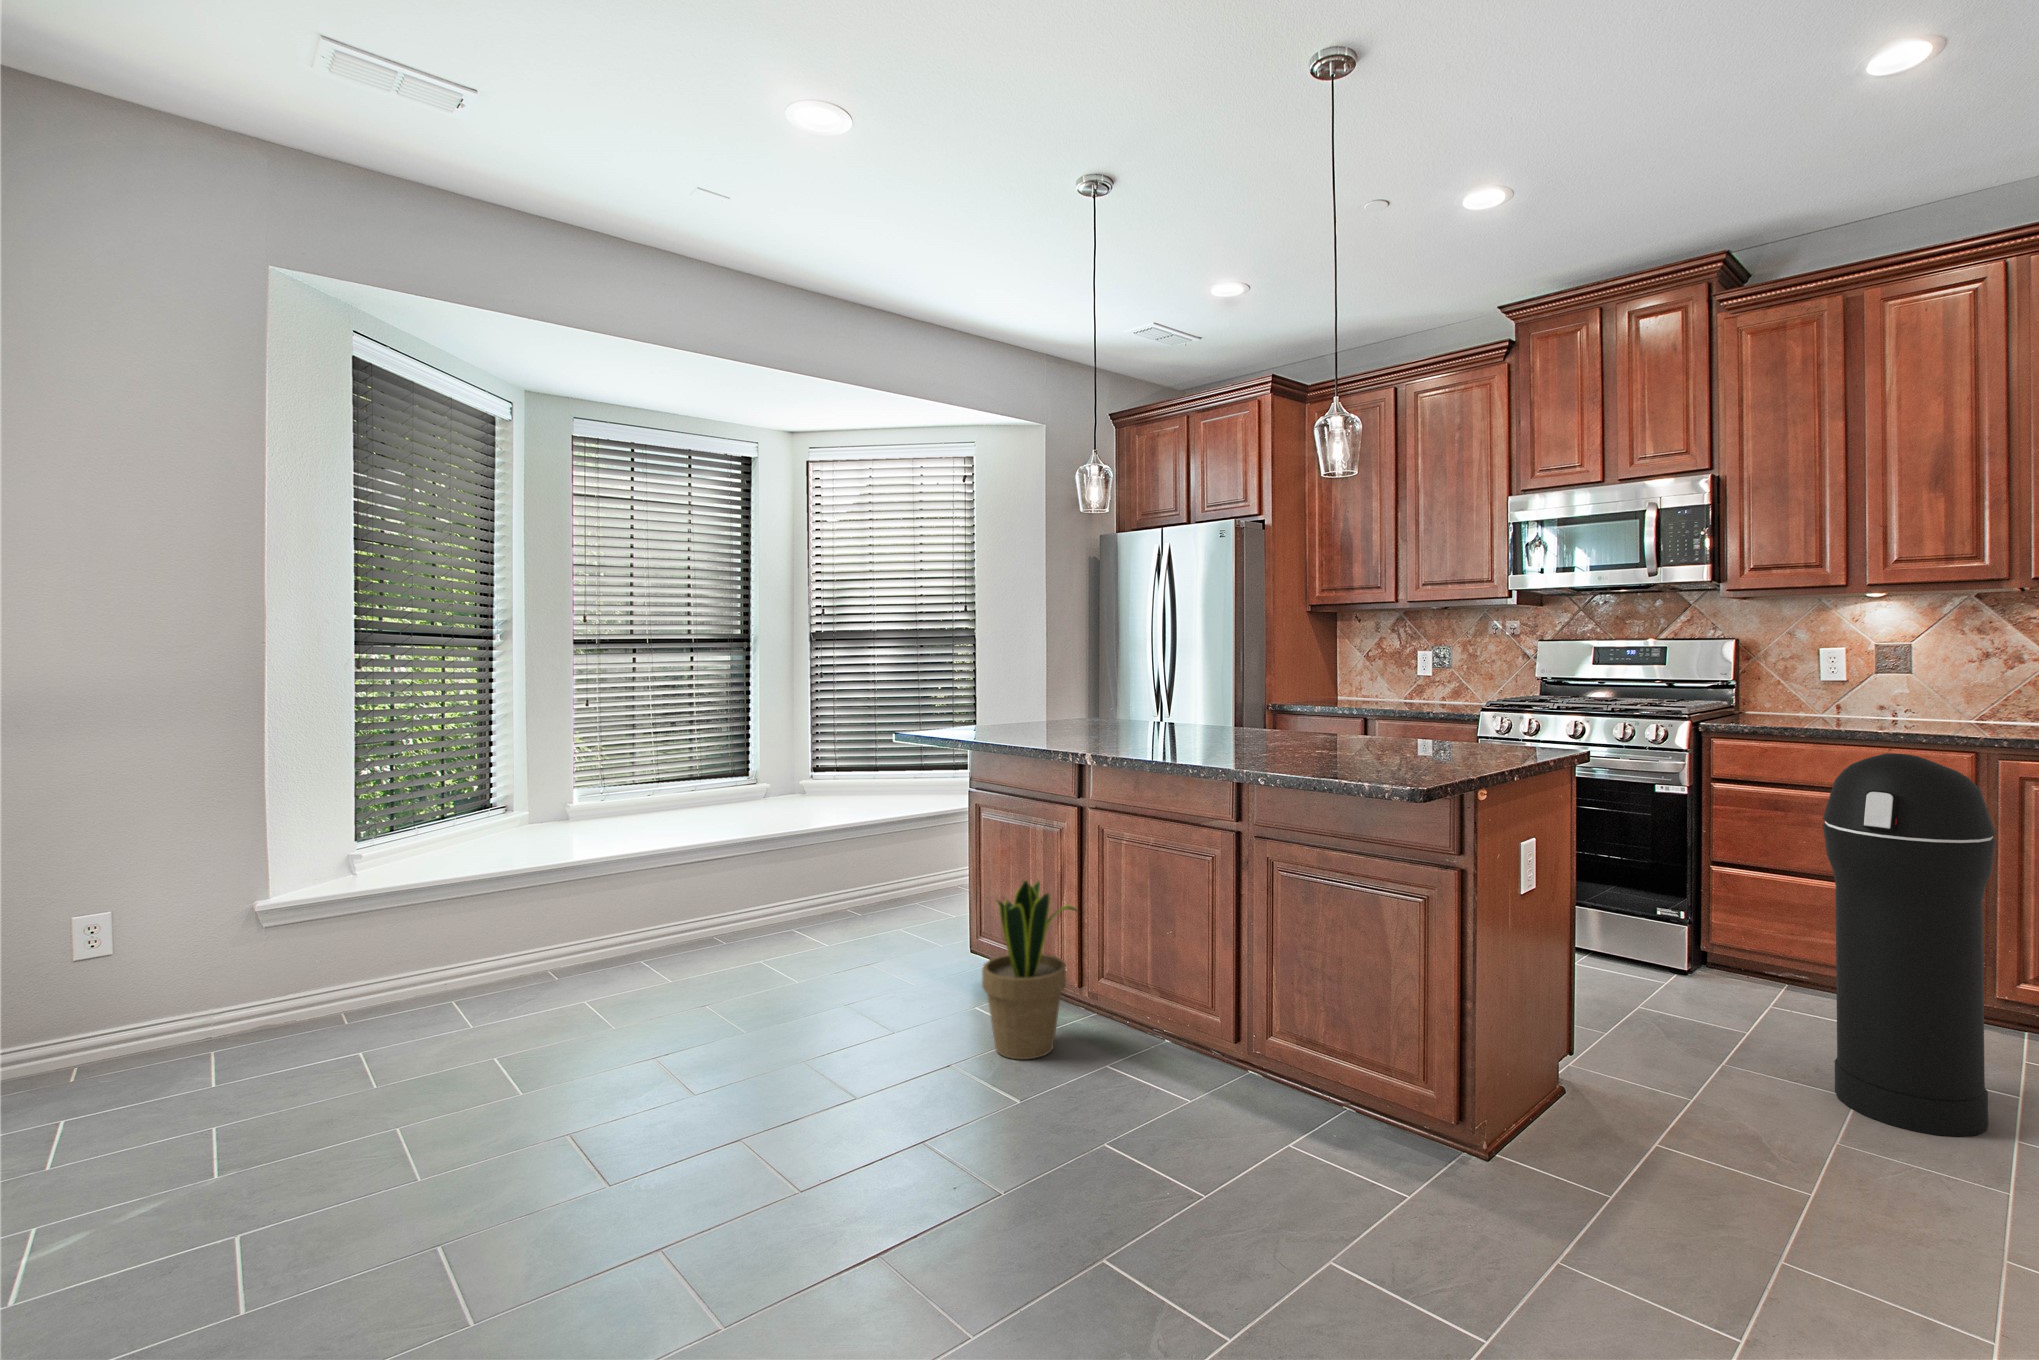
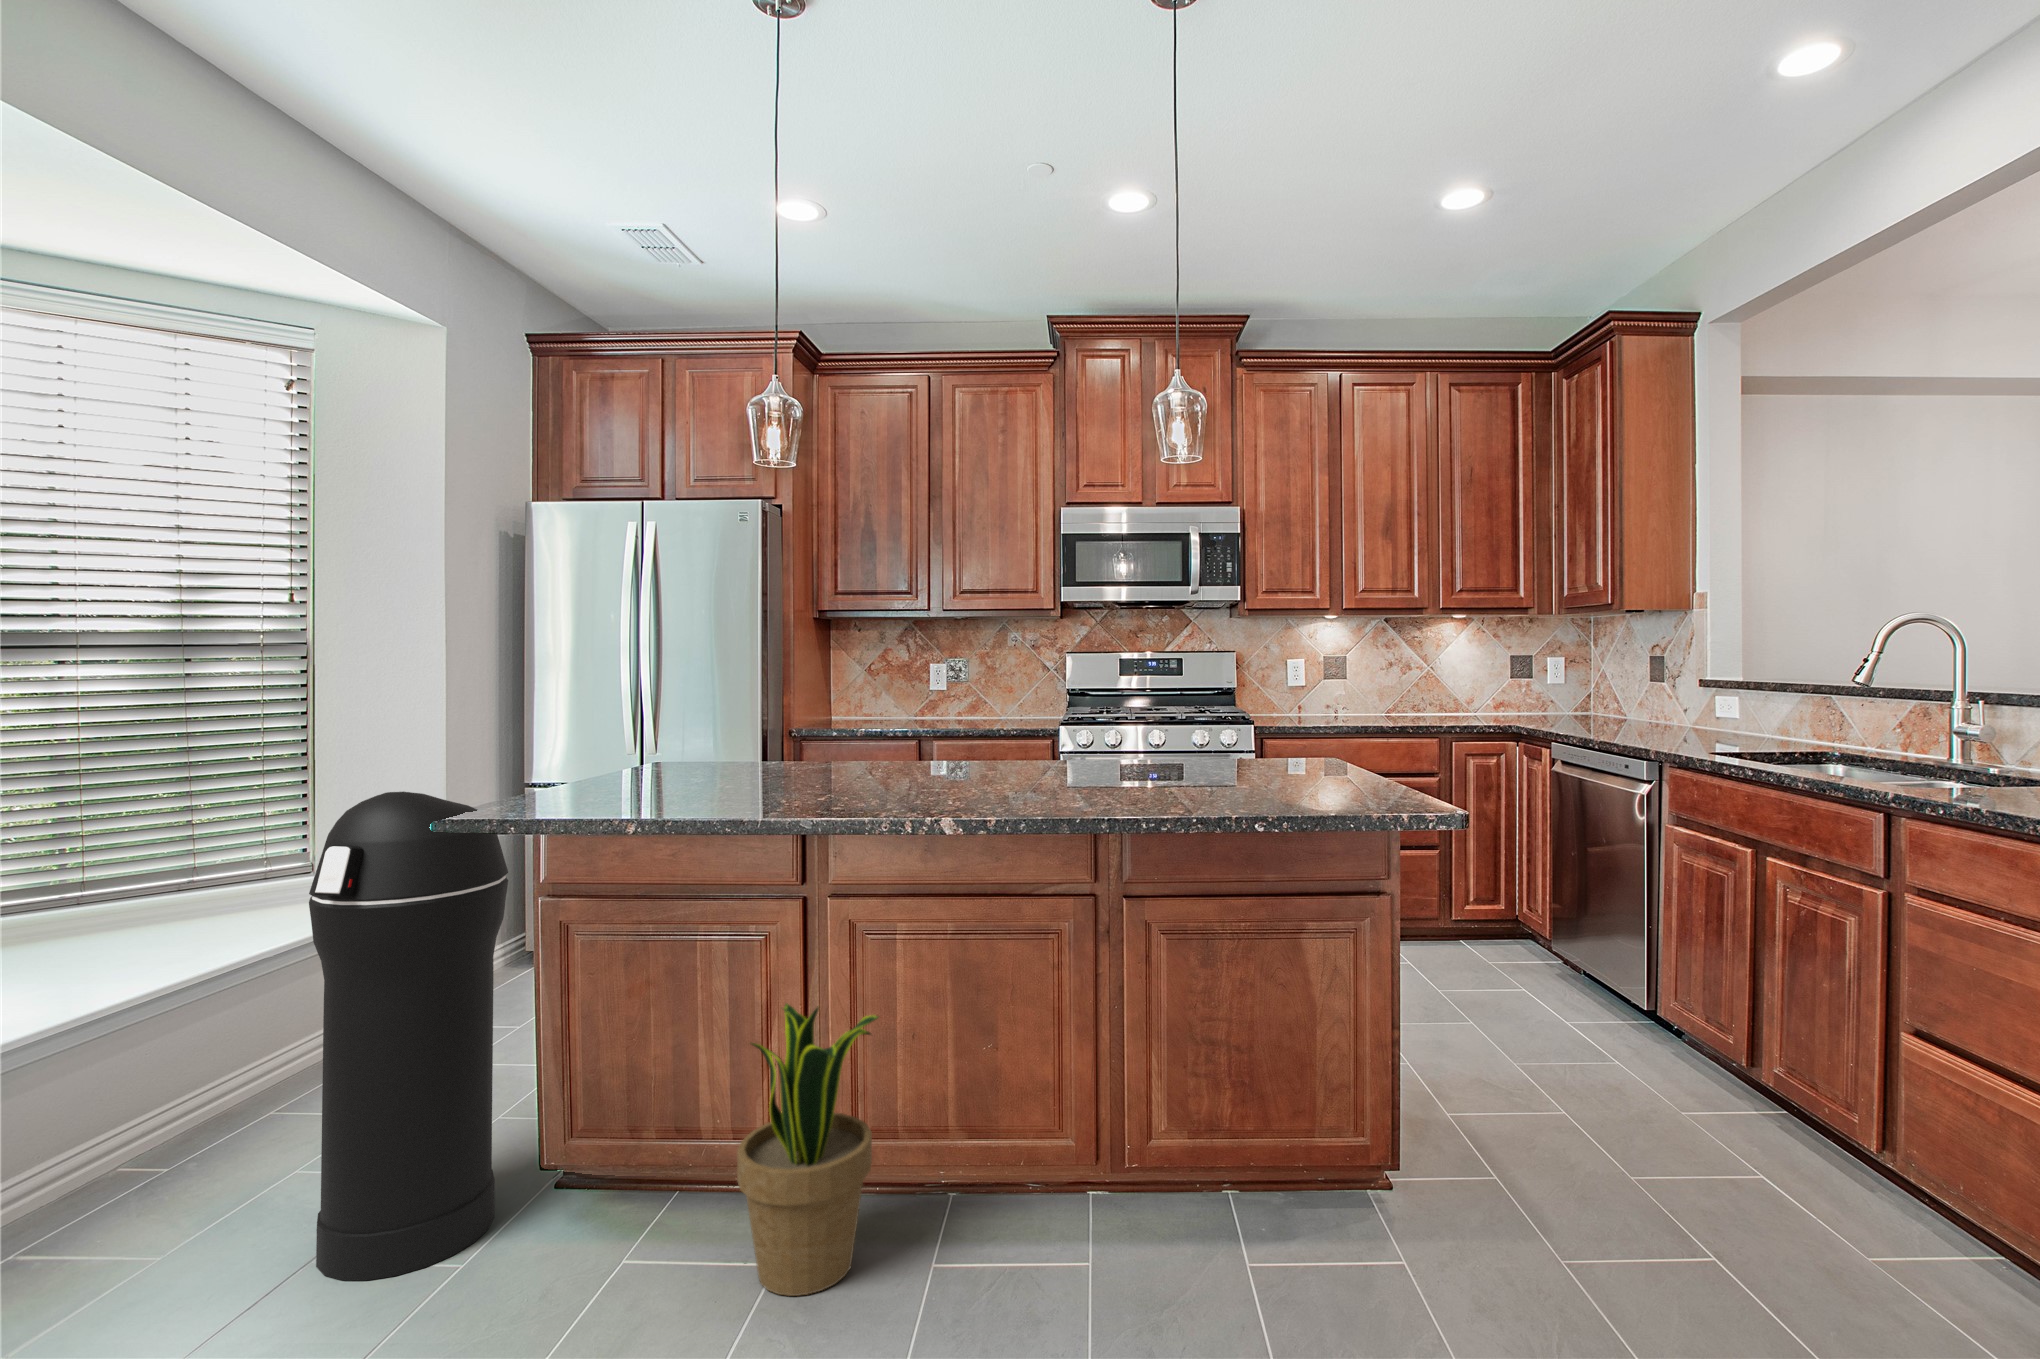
trash can: present [1823,753,1996,1137] -> present [309,792,508,1280]

